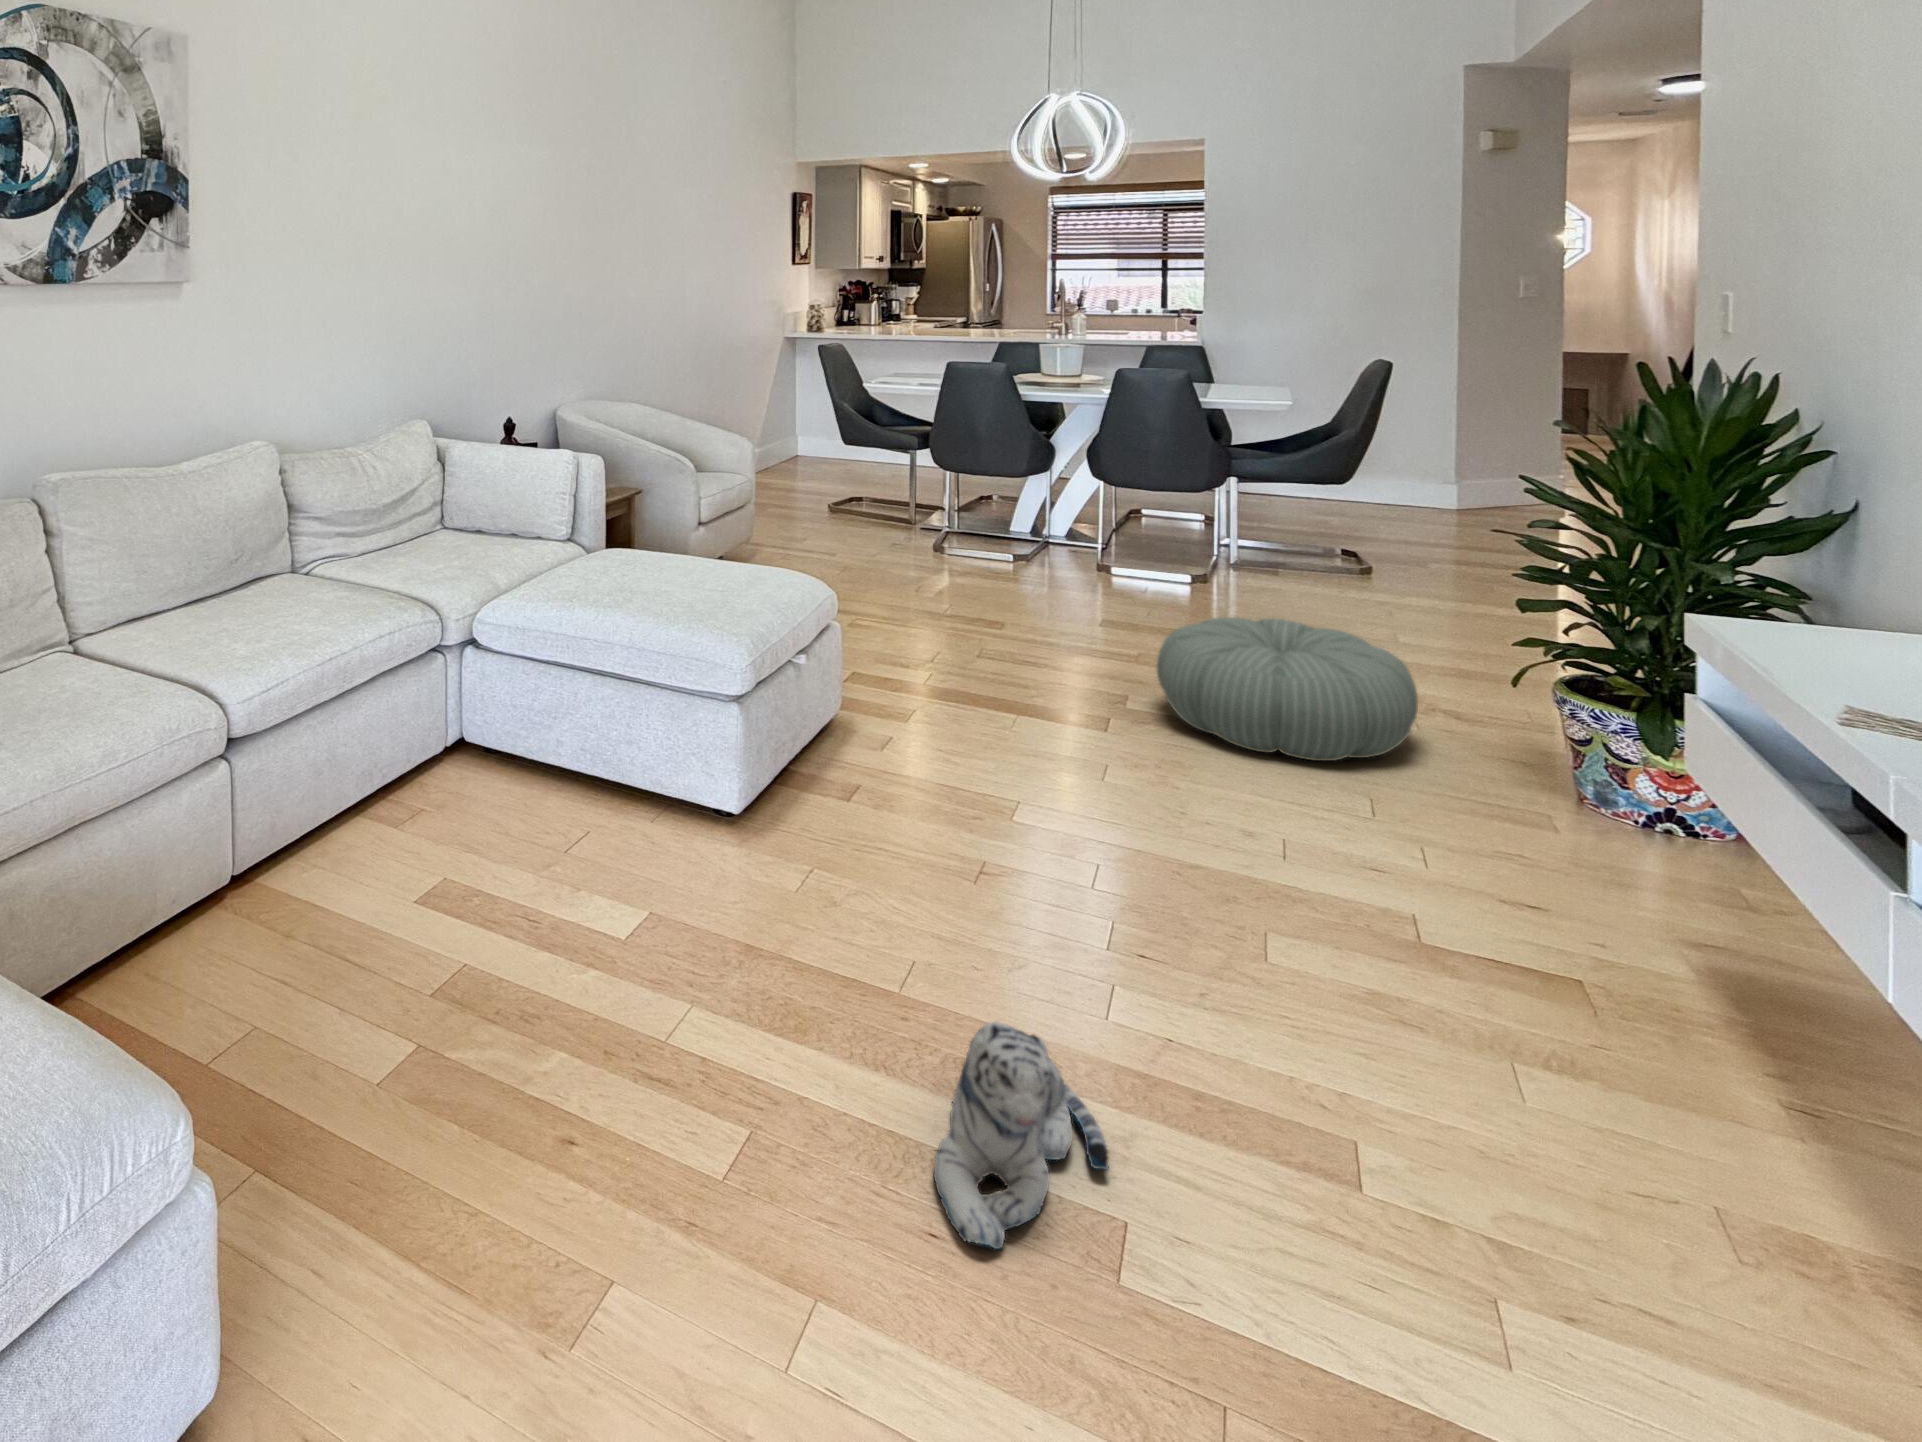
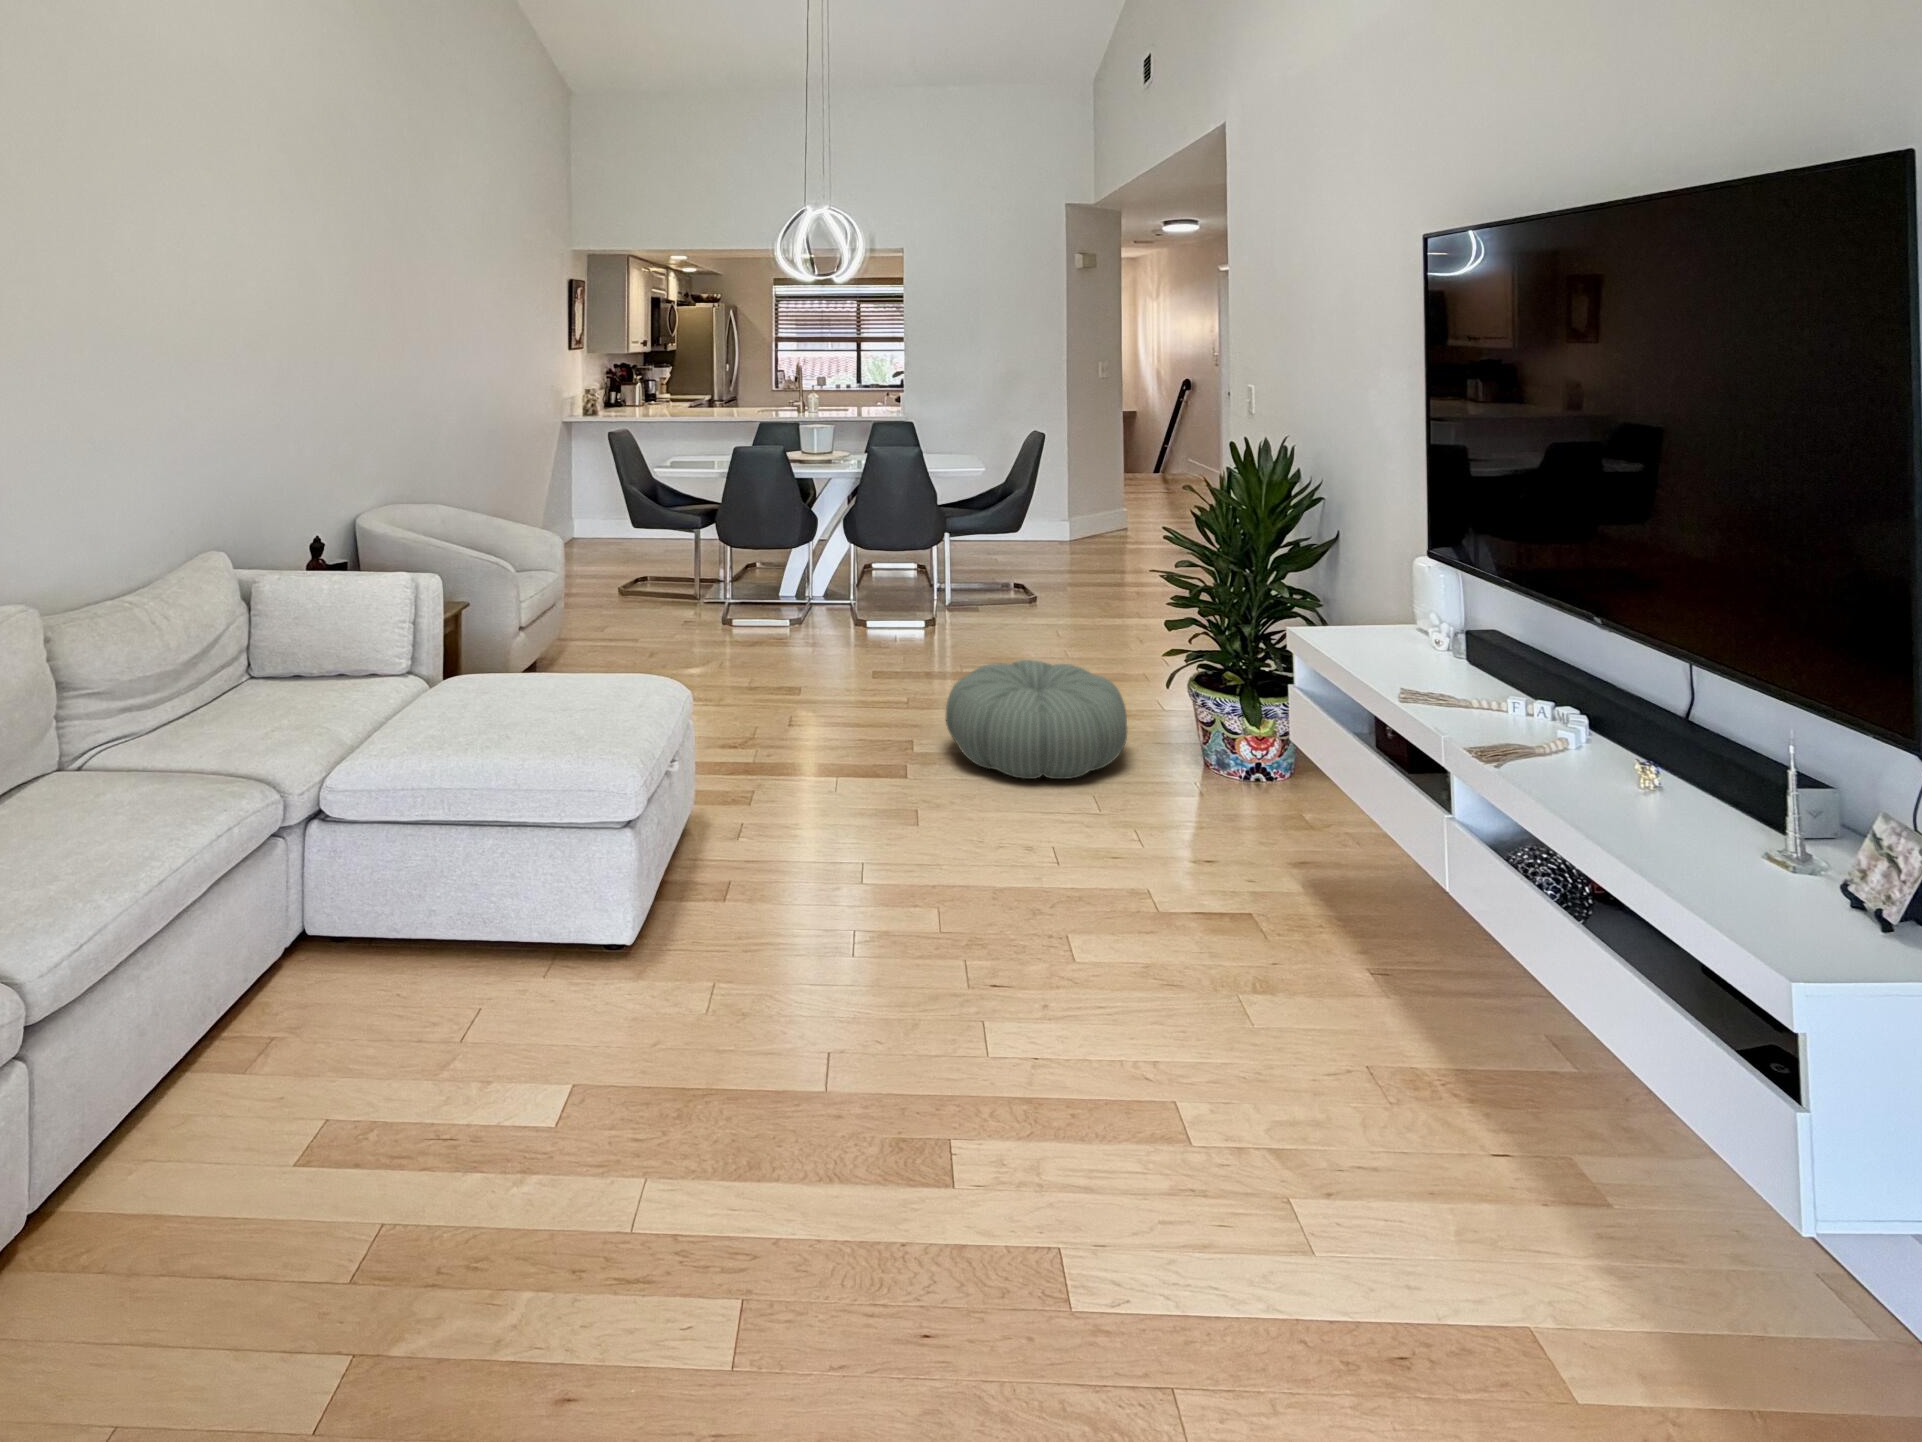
plush toy: present [934,1022,1109,1249] -> none [927,1128,1070,1372]

